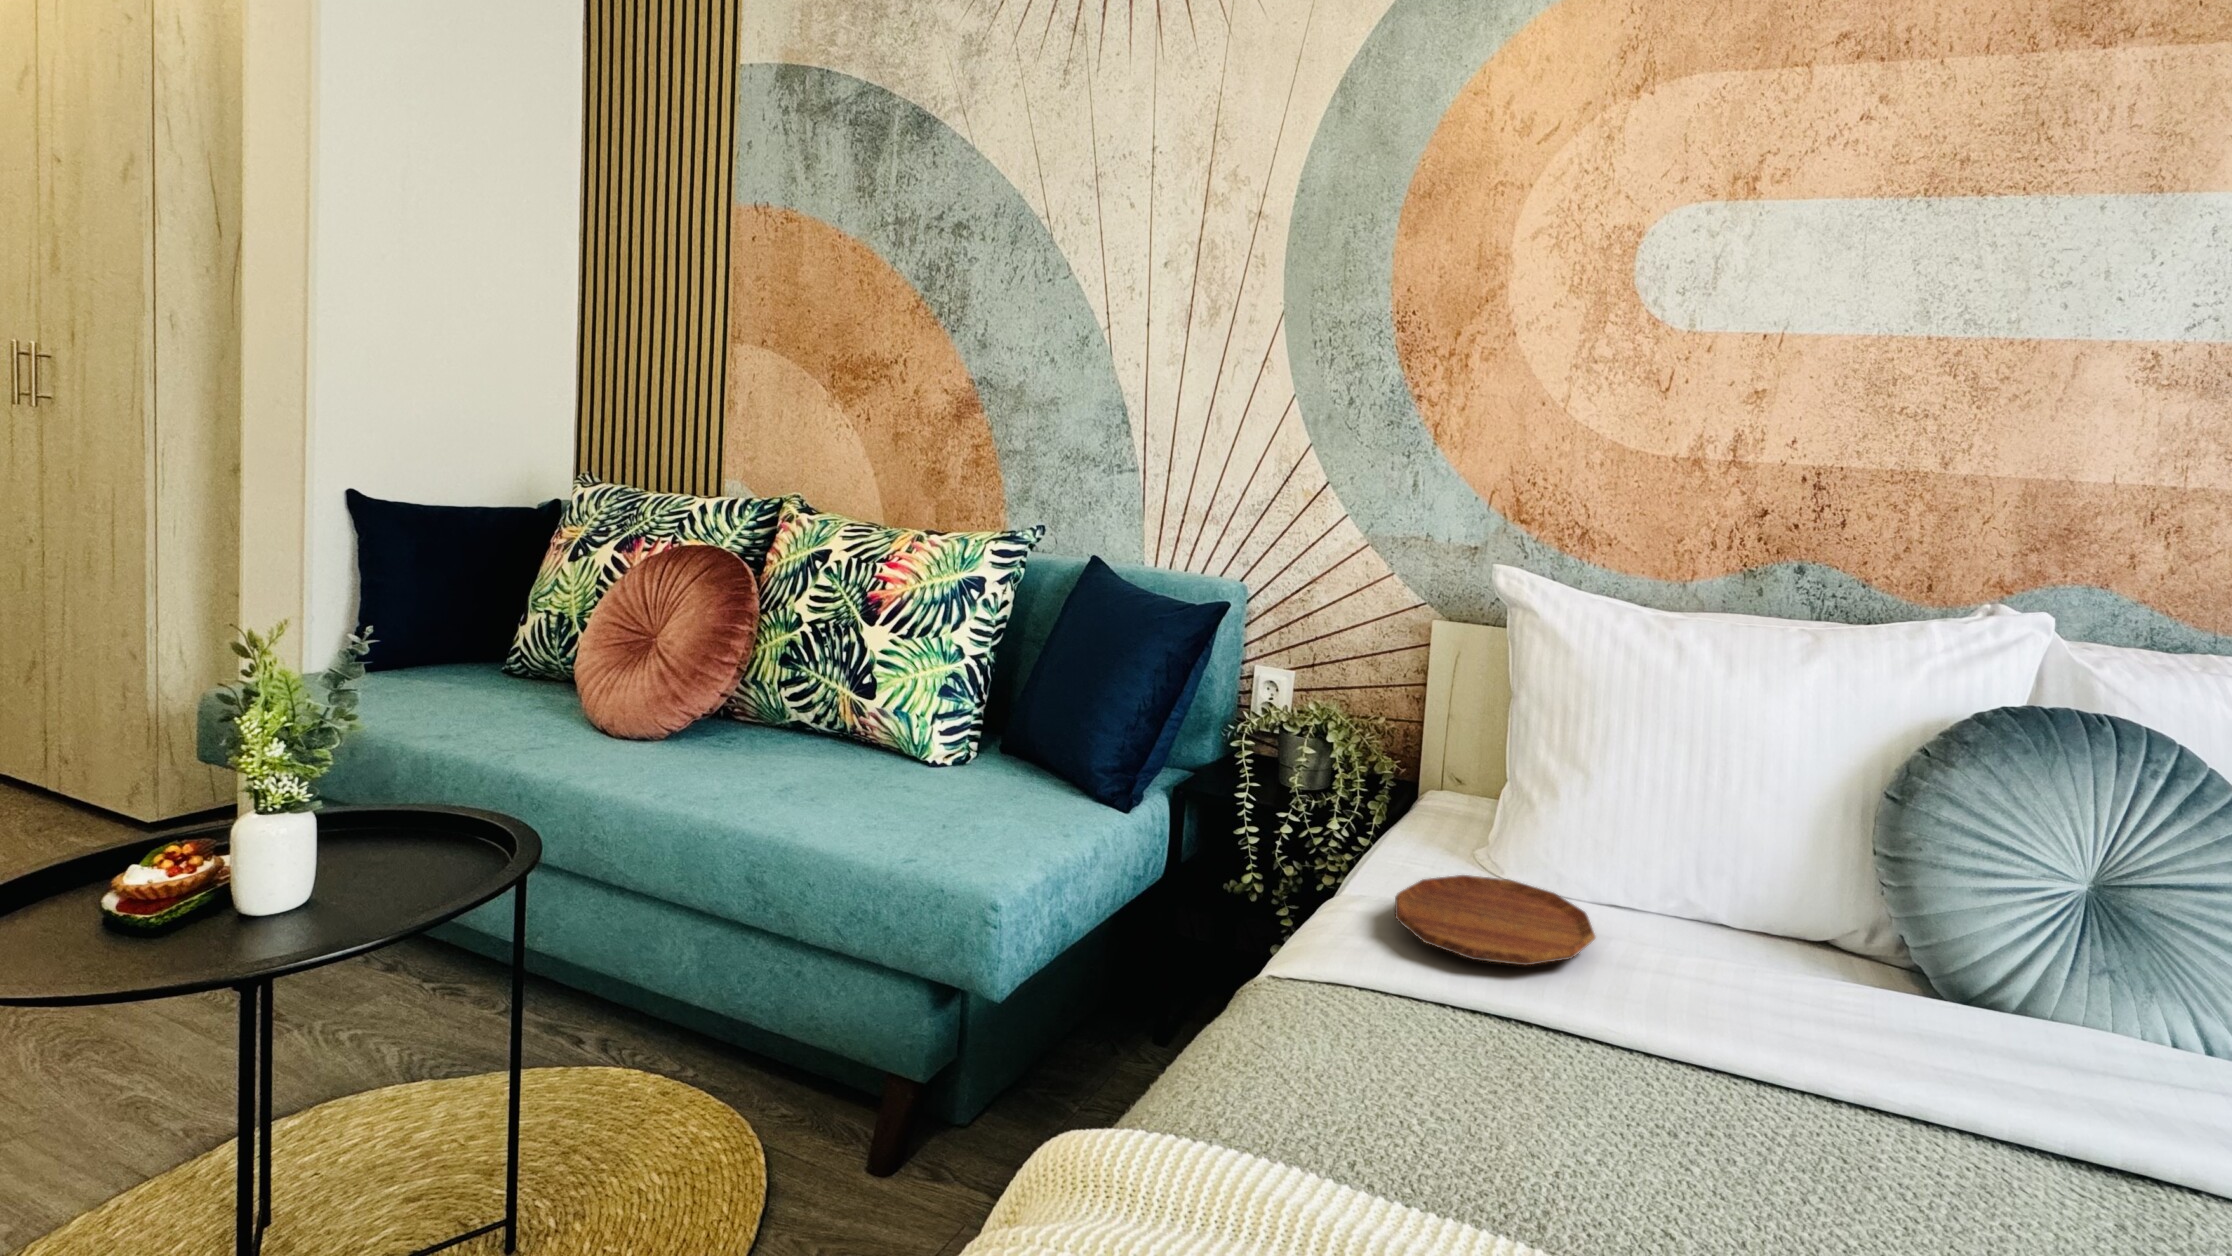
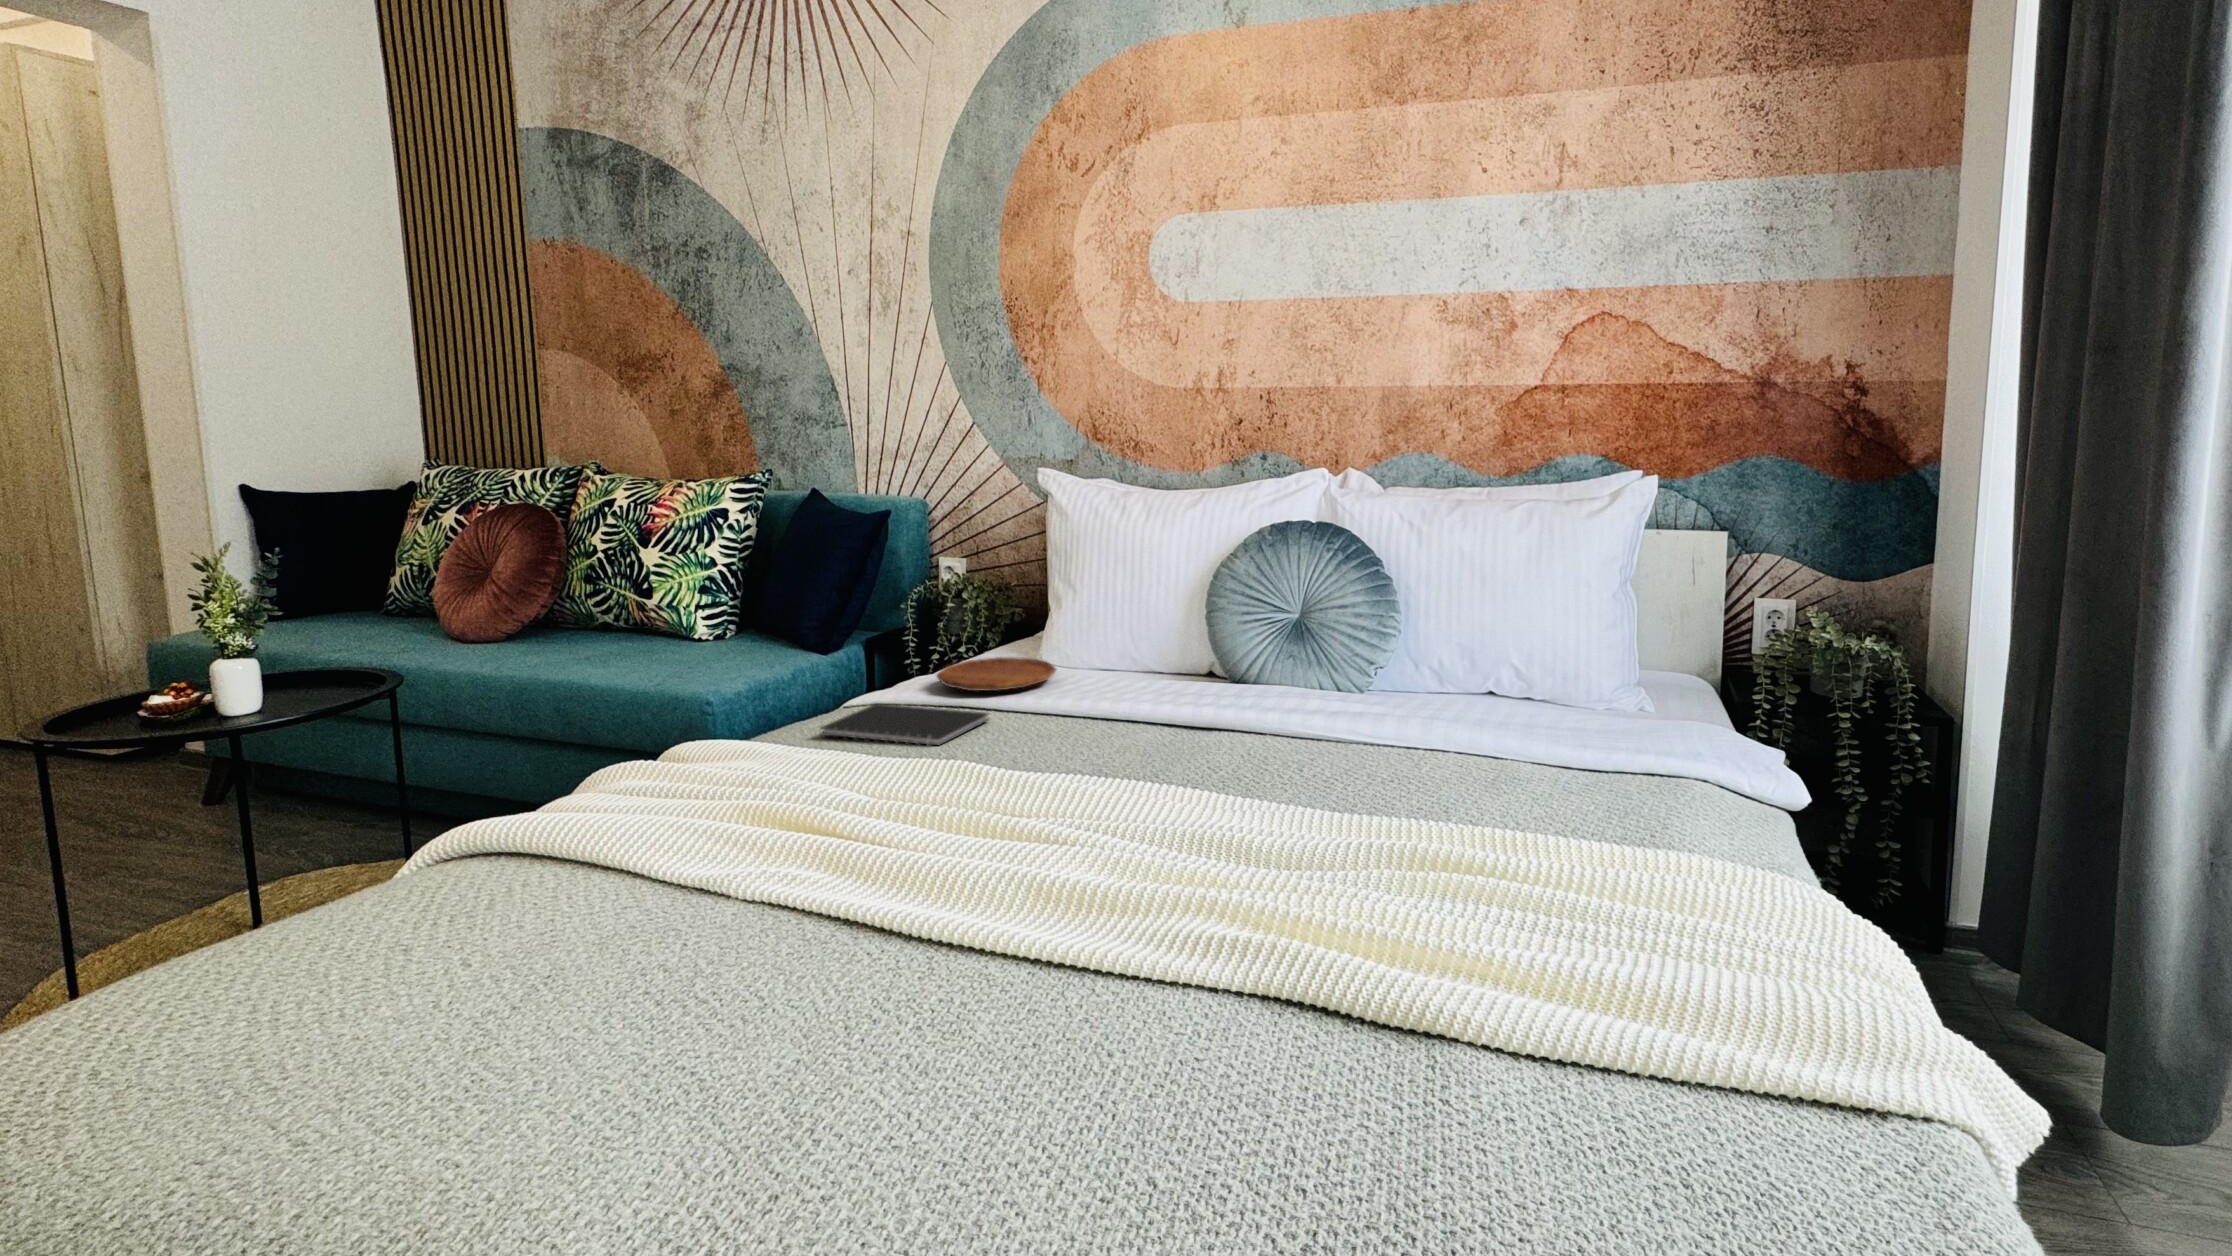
notebook: none [1299,999,1598,1169] -> present [821,704,988,746]

